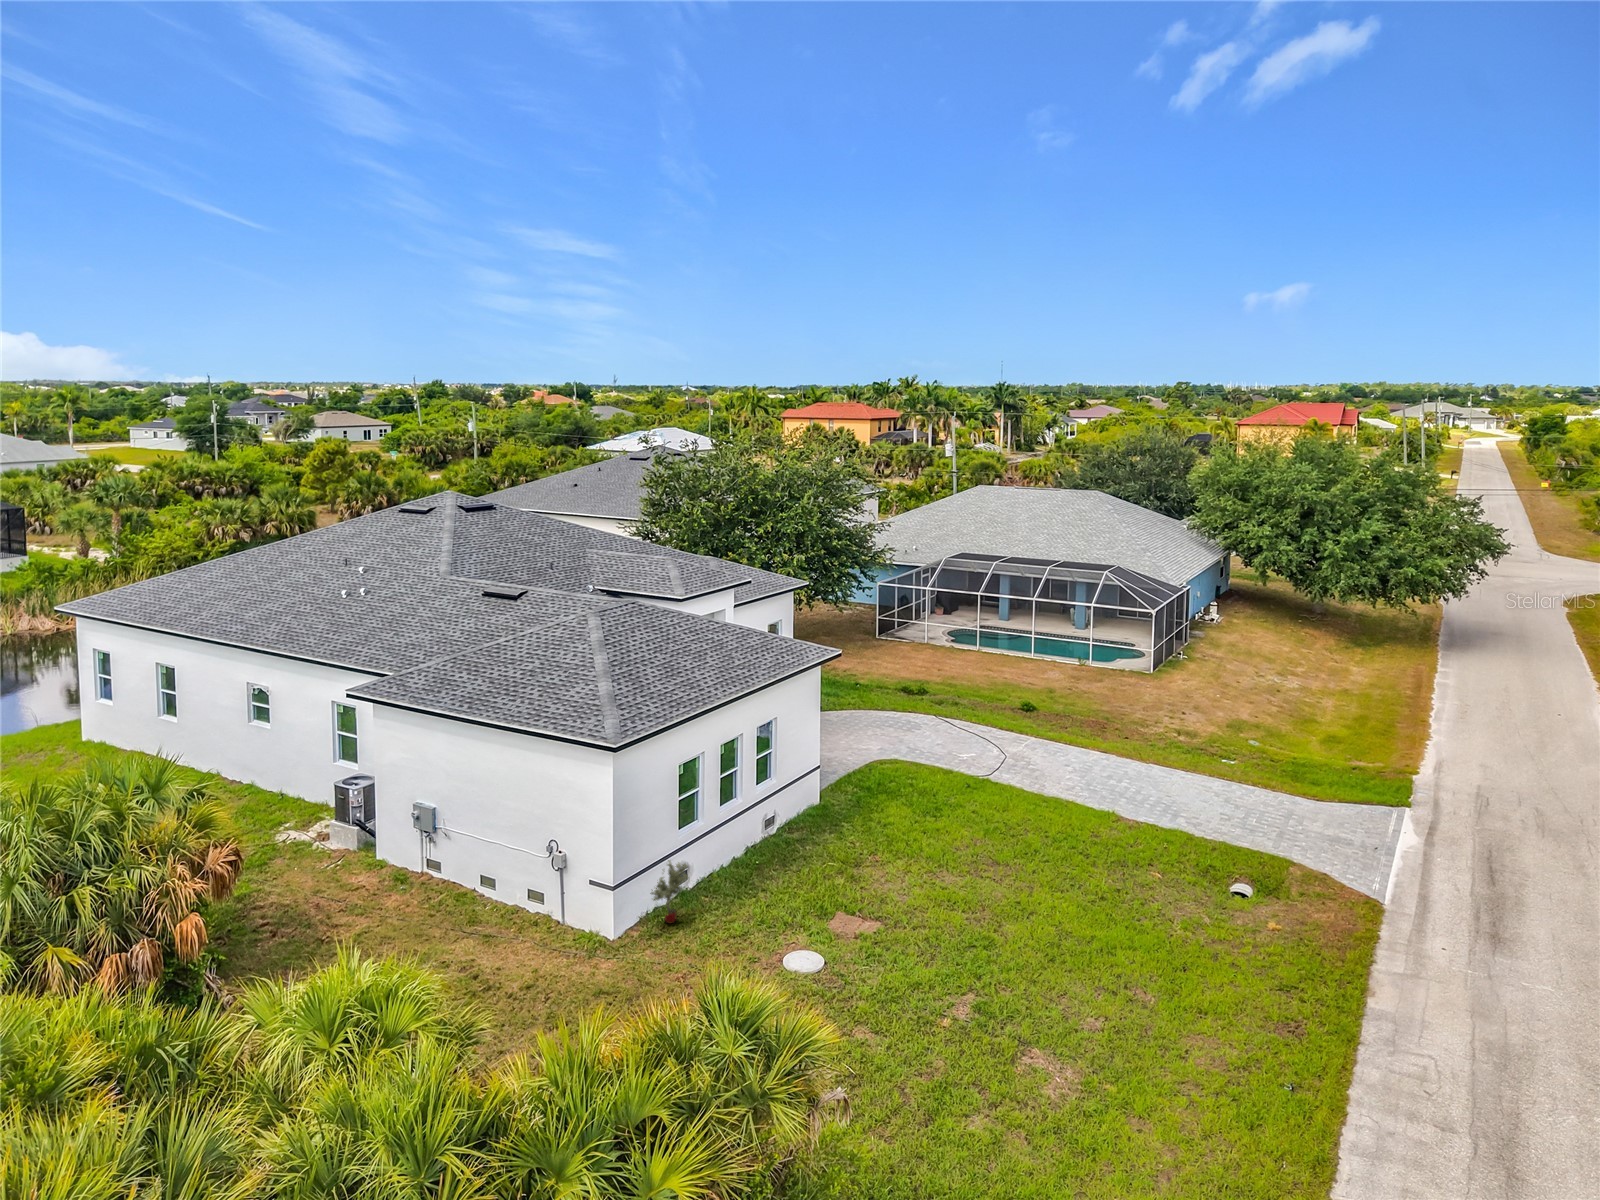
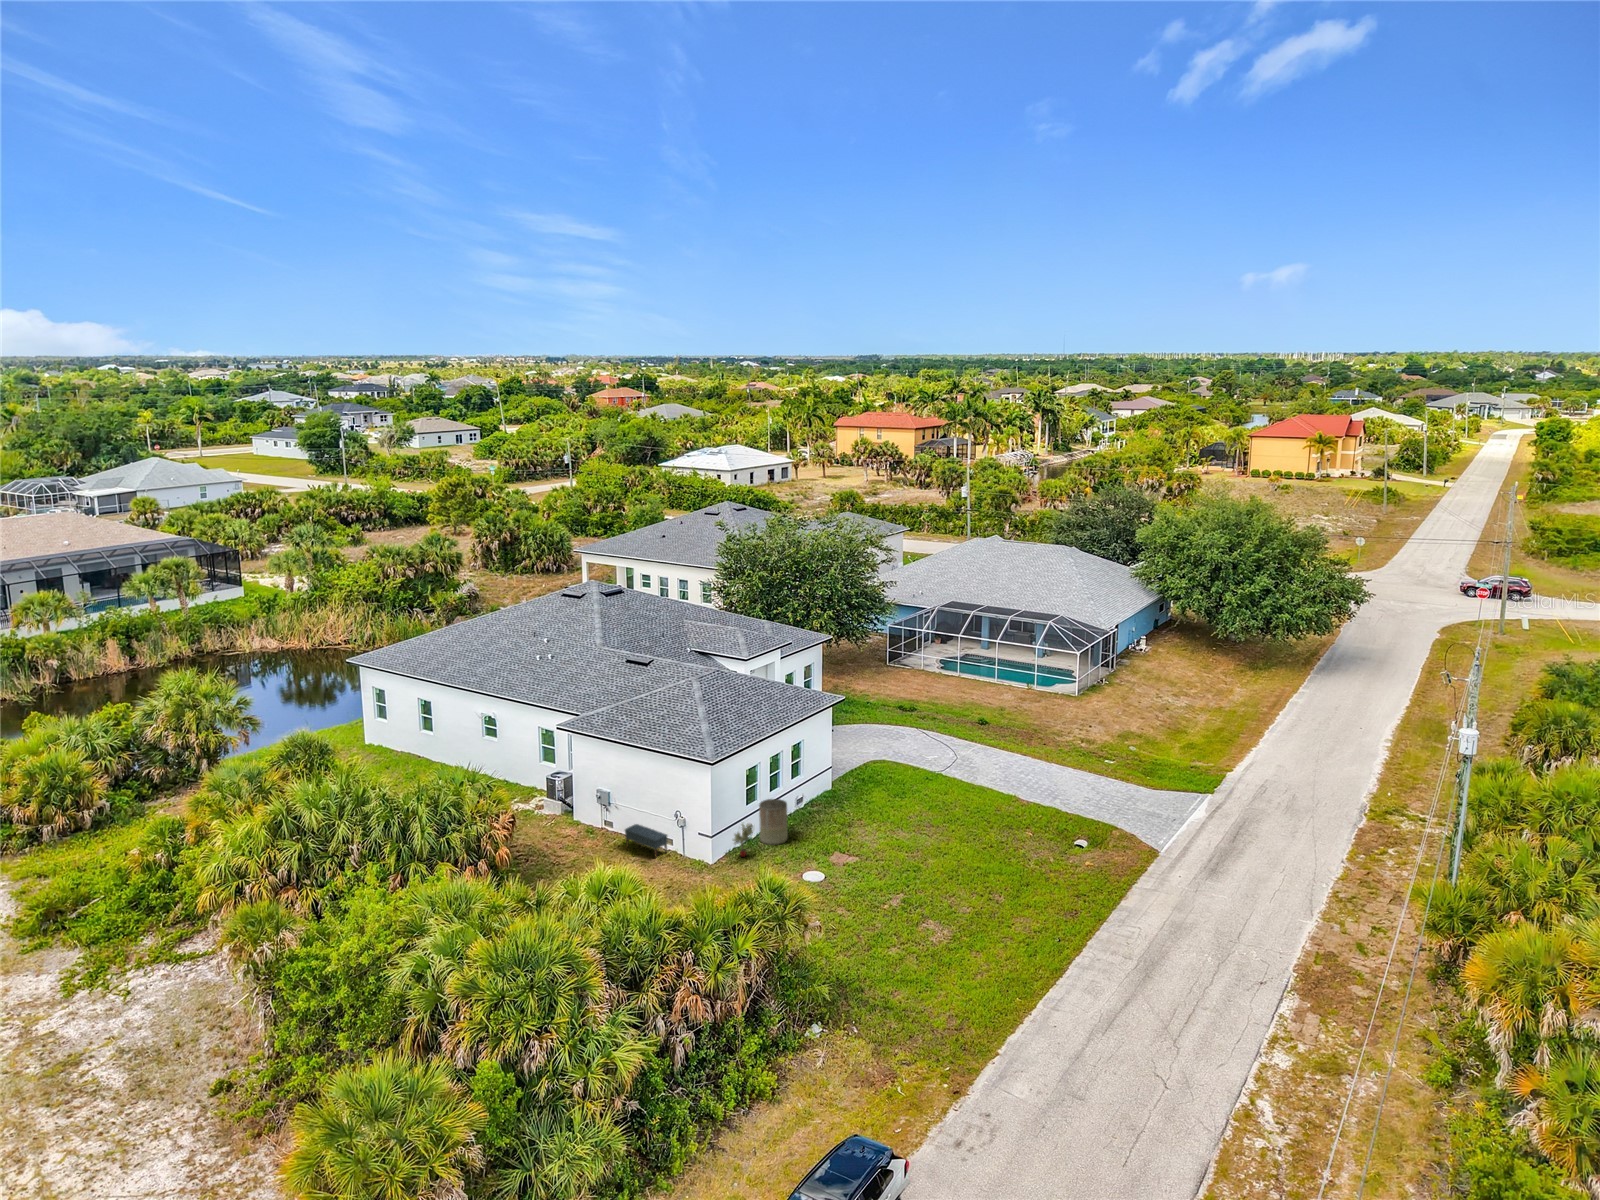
trash can: none [700,818,750,900] -> present [759,799,788,845]
bench: none [456,864,533,928] -> present [625,824,667,857]

